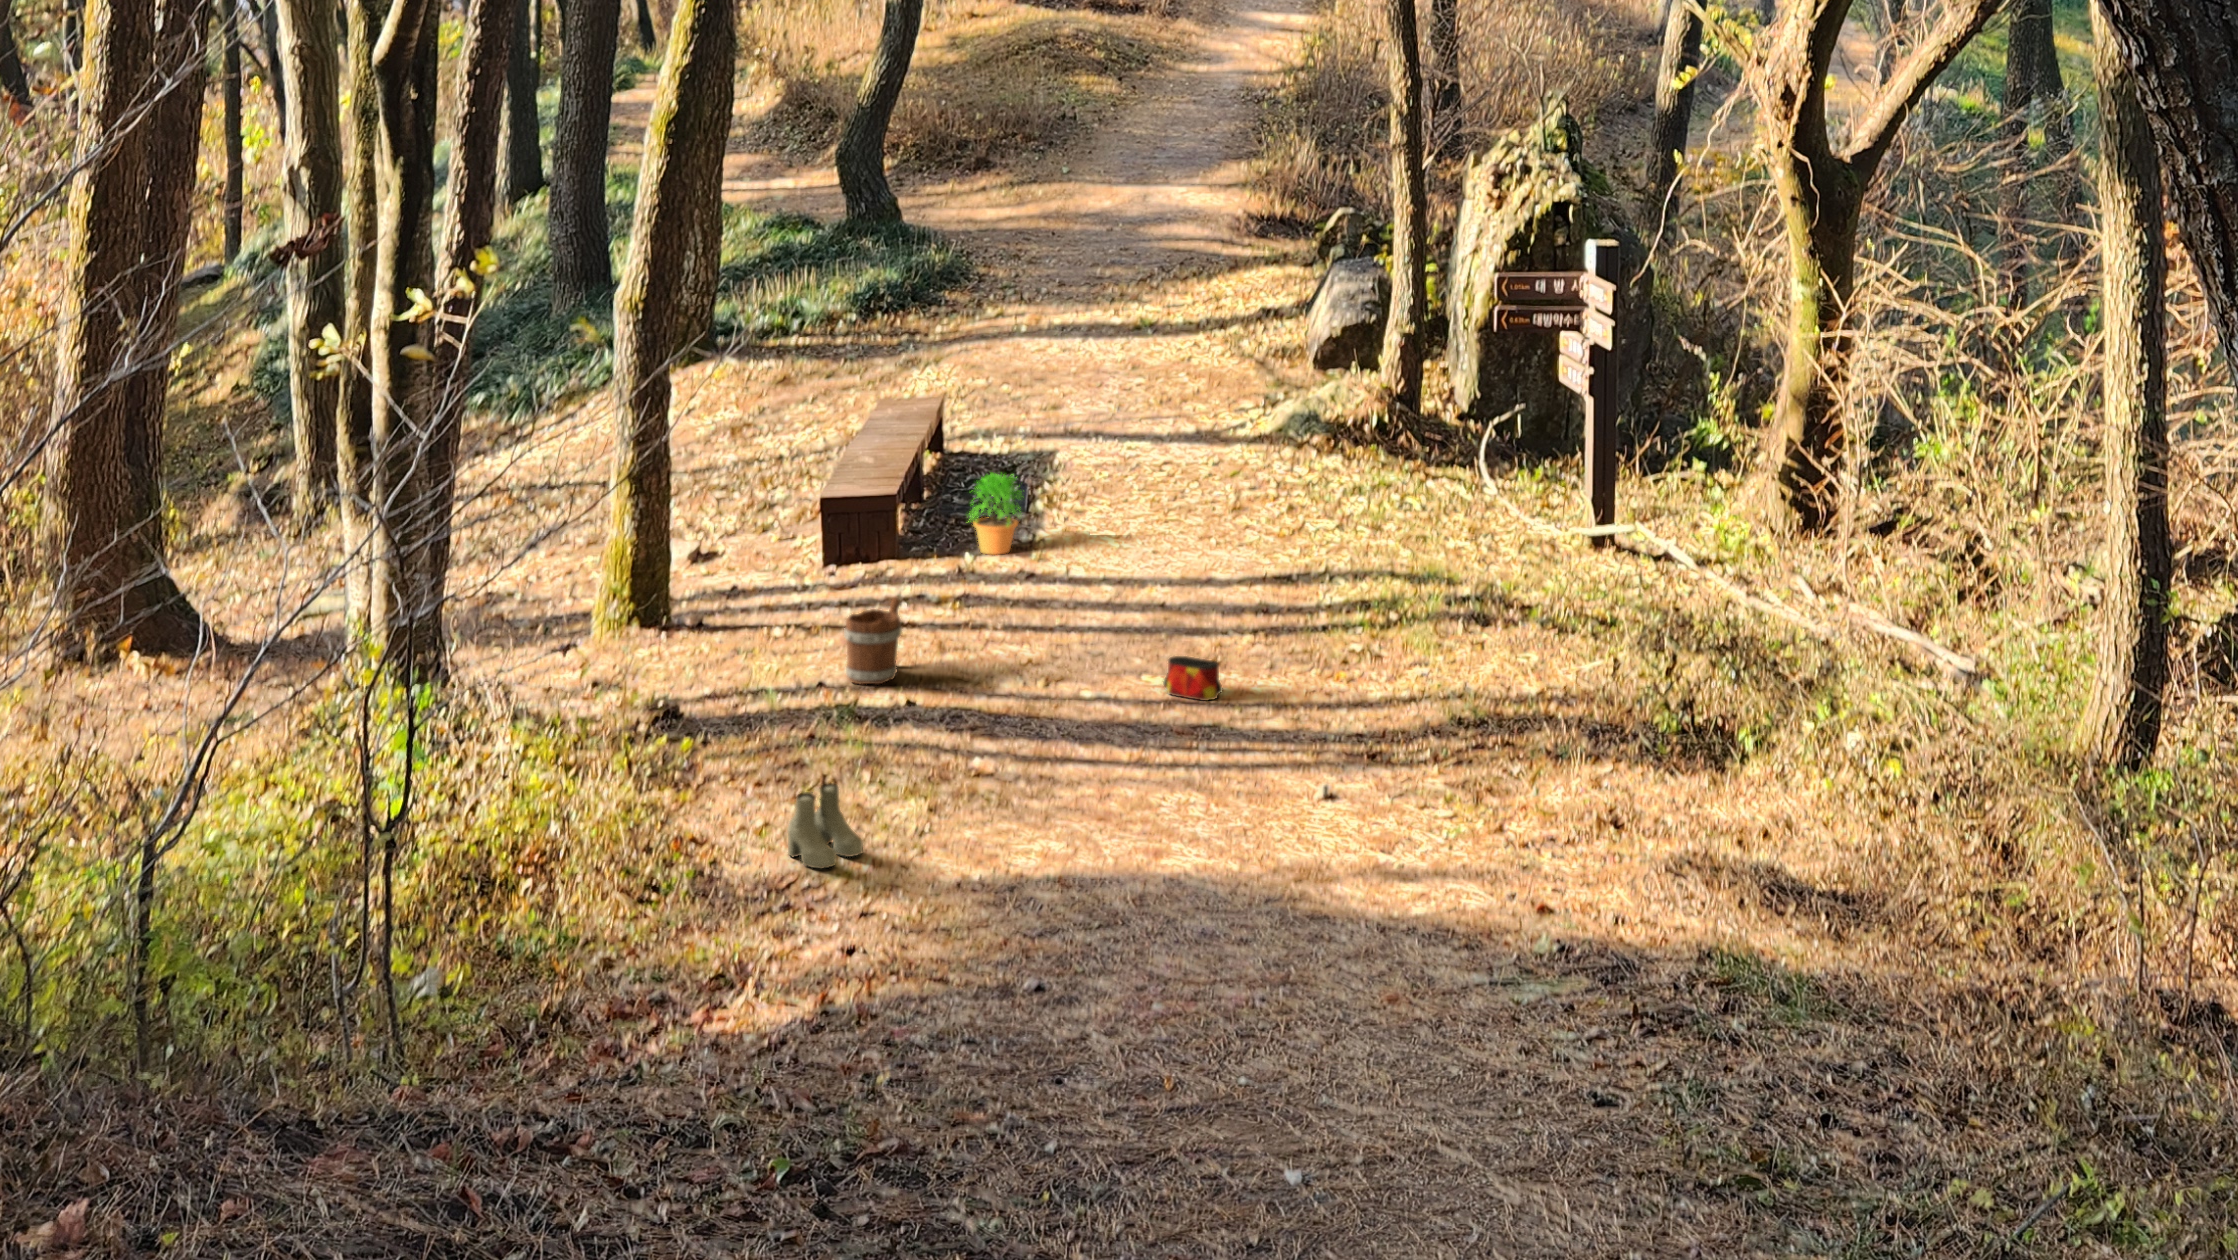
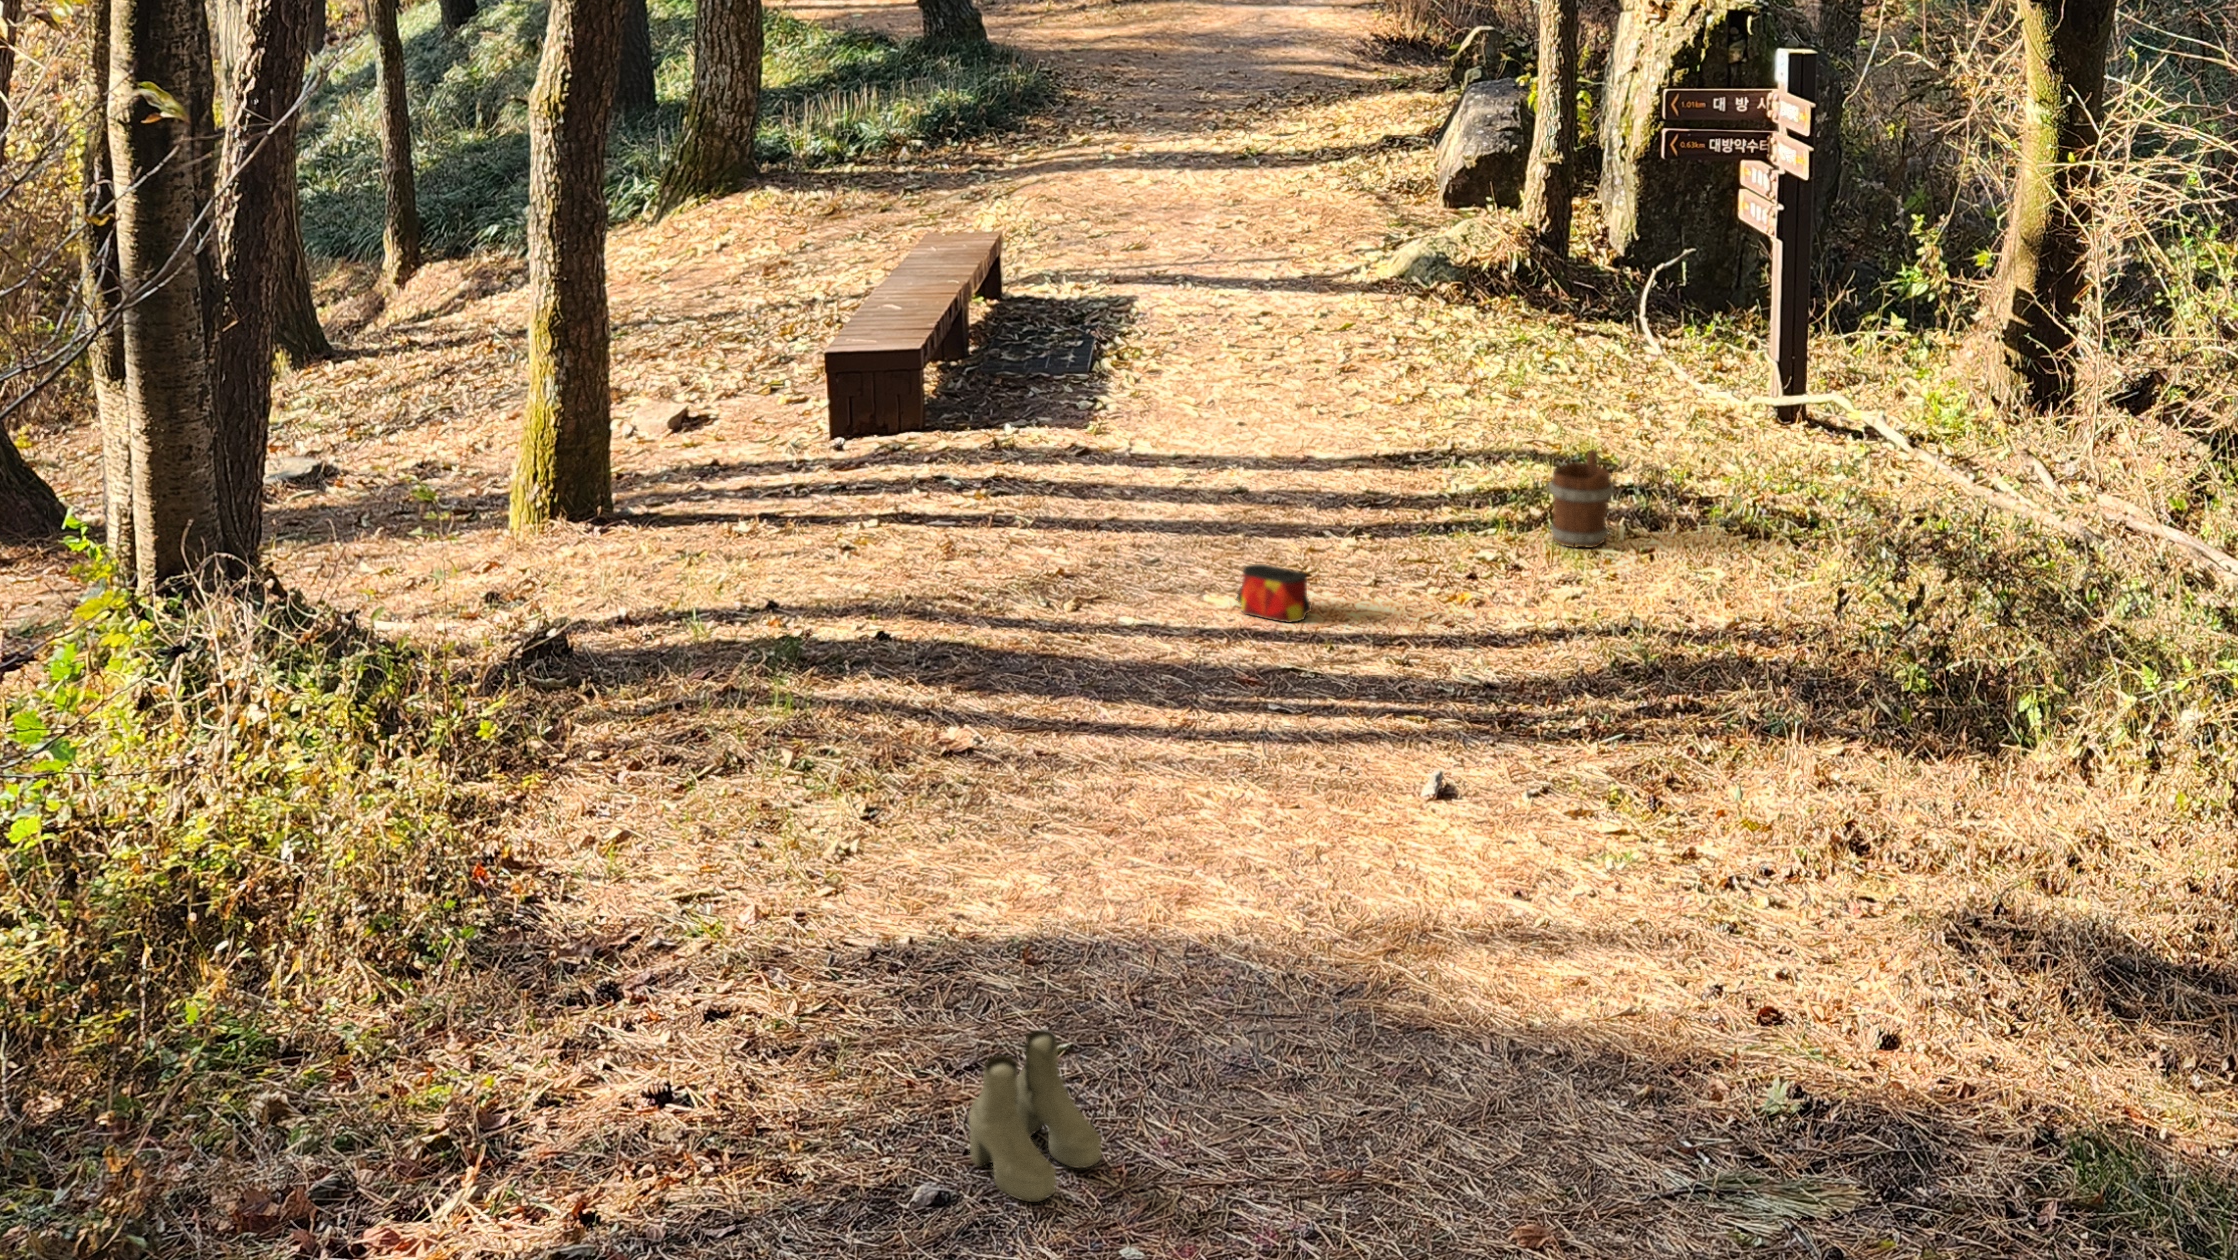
potted plant: present [968,472,1023,555] -> none [1011,324,1085,426]
bucket: present [844,598,902,684] -> present [1548,449,1615,548]
boots: present [787,783,863,869] -> present [969,1030,1102,1202]

